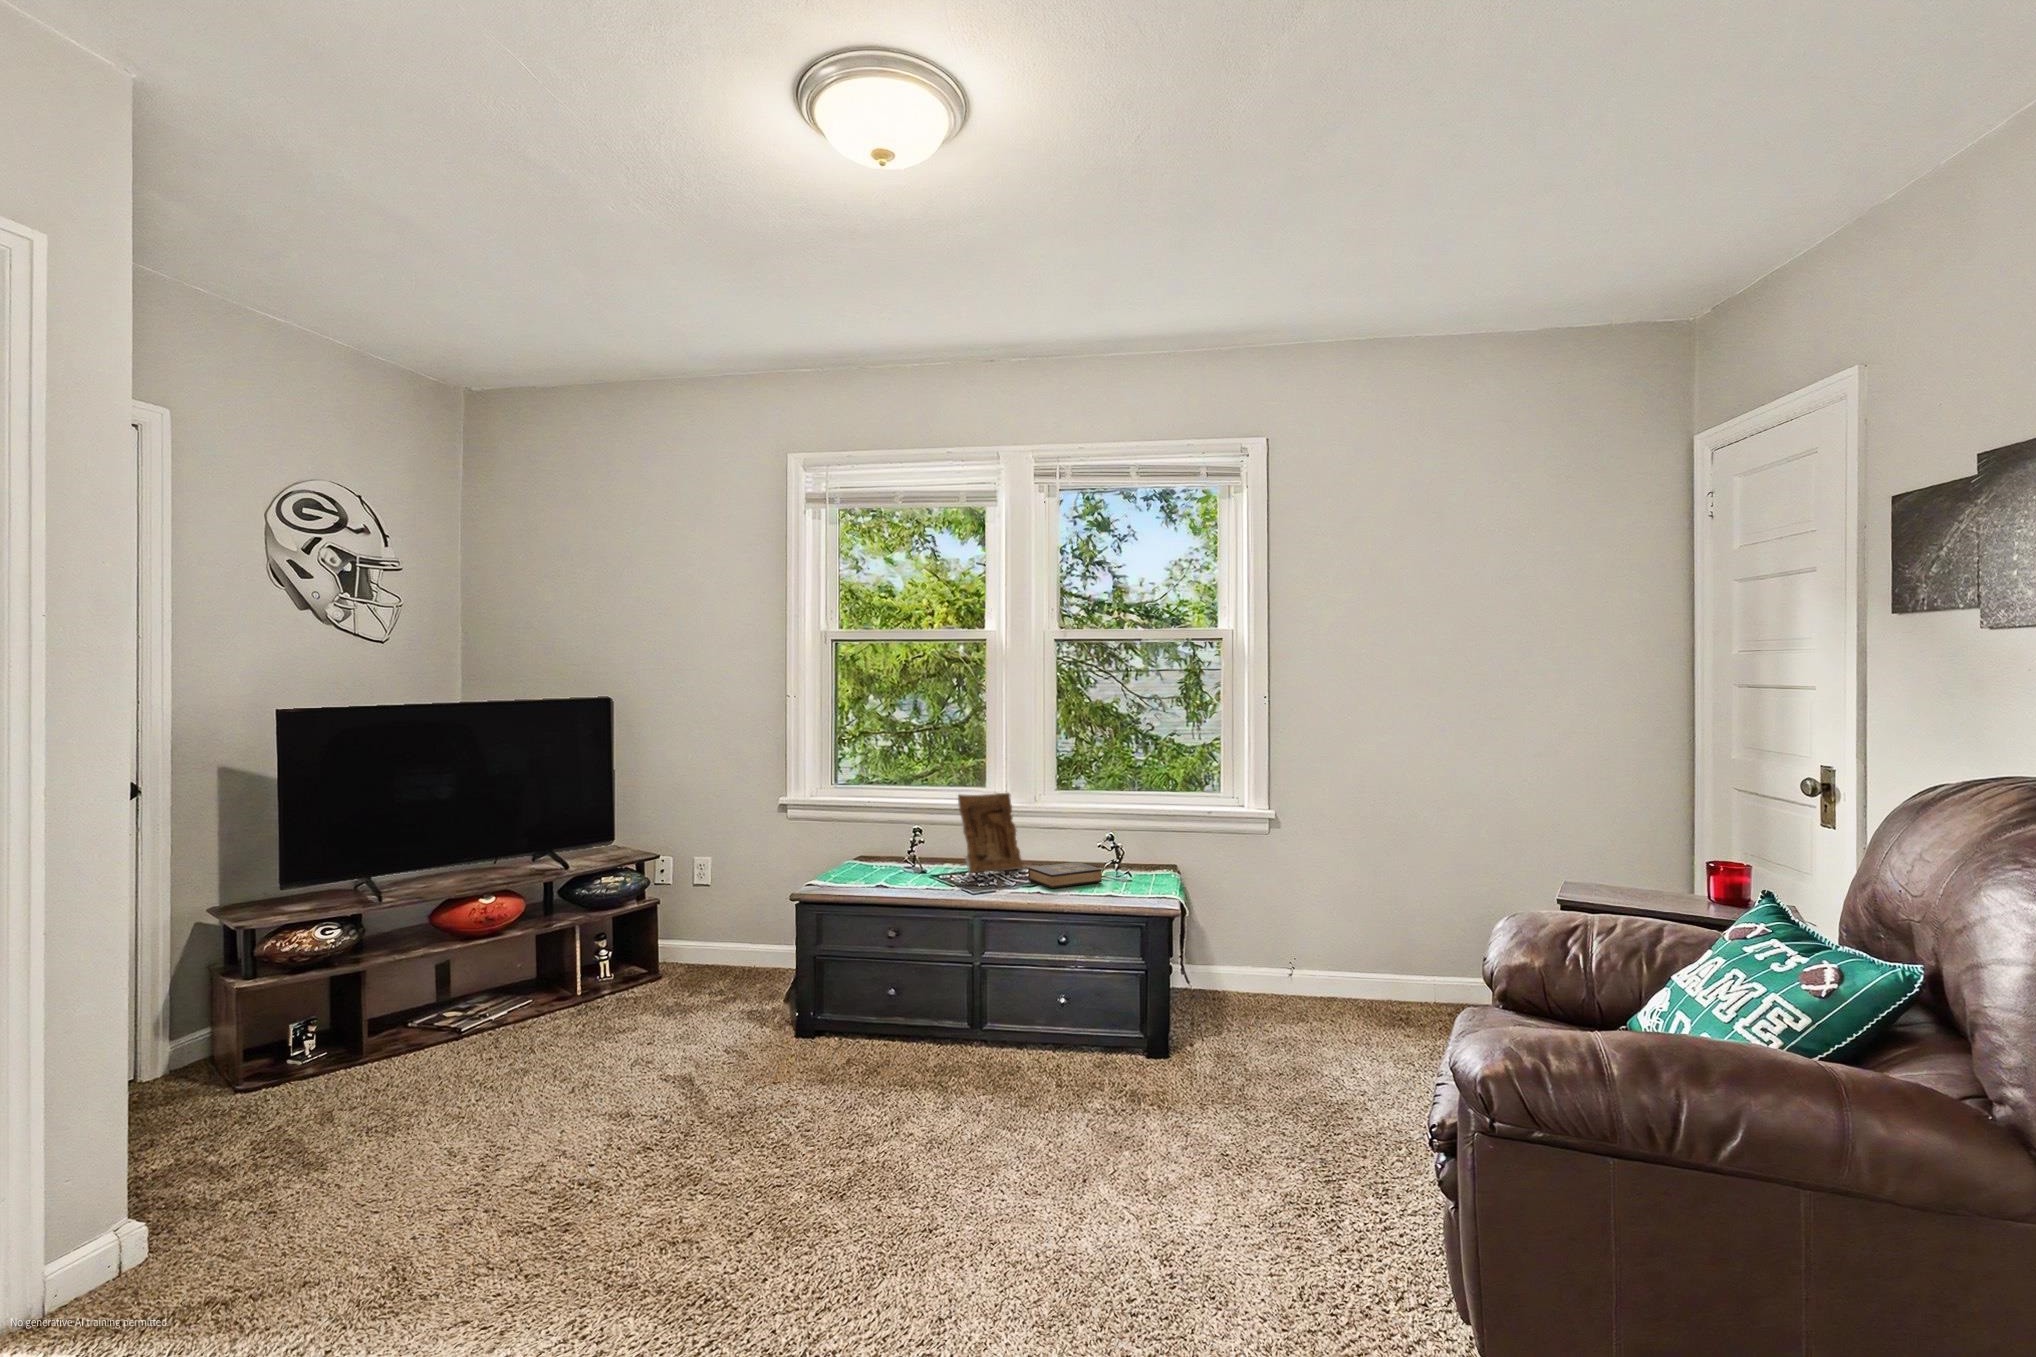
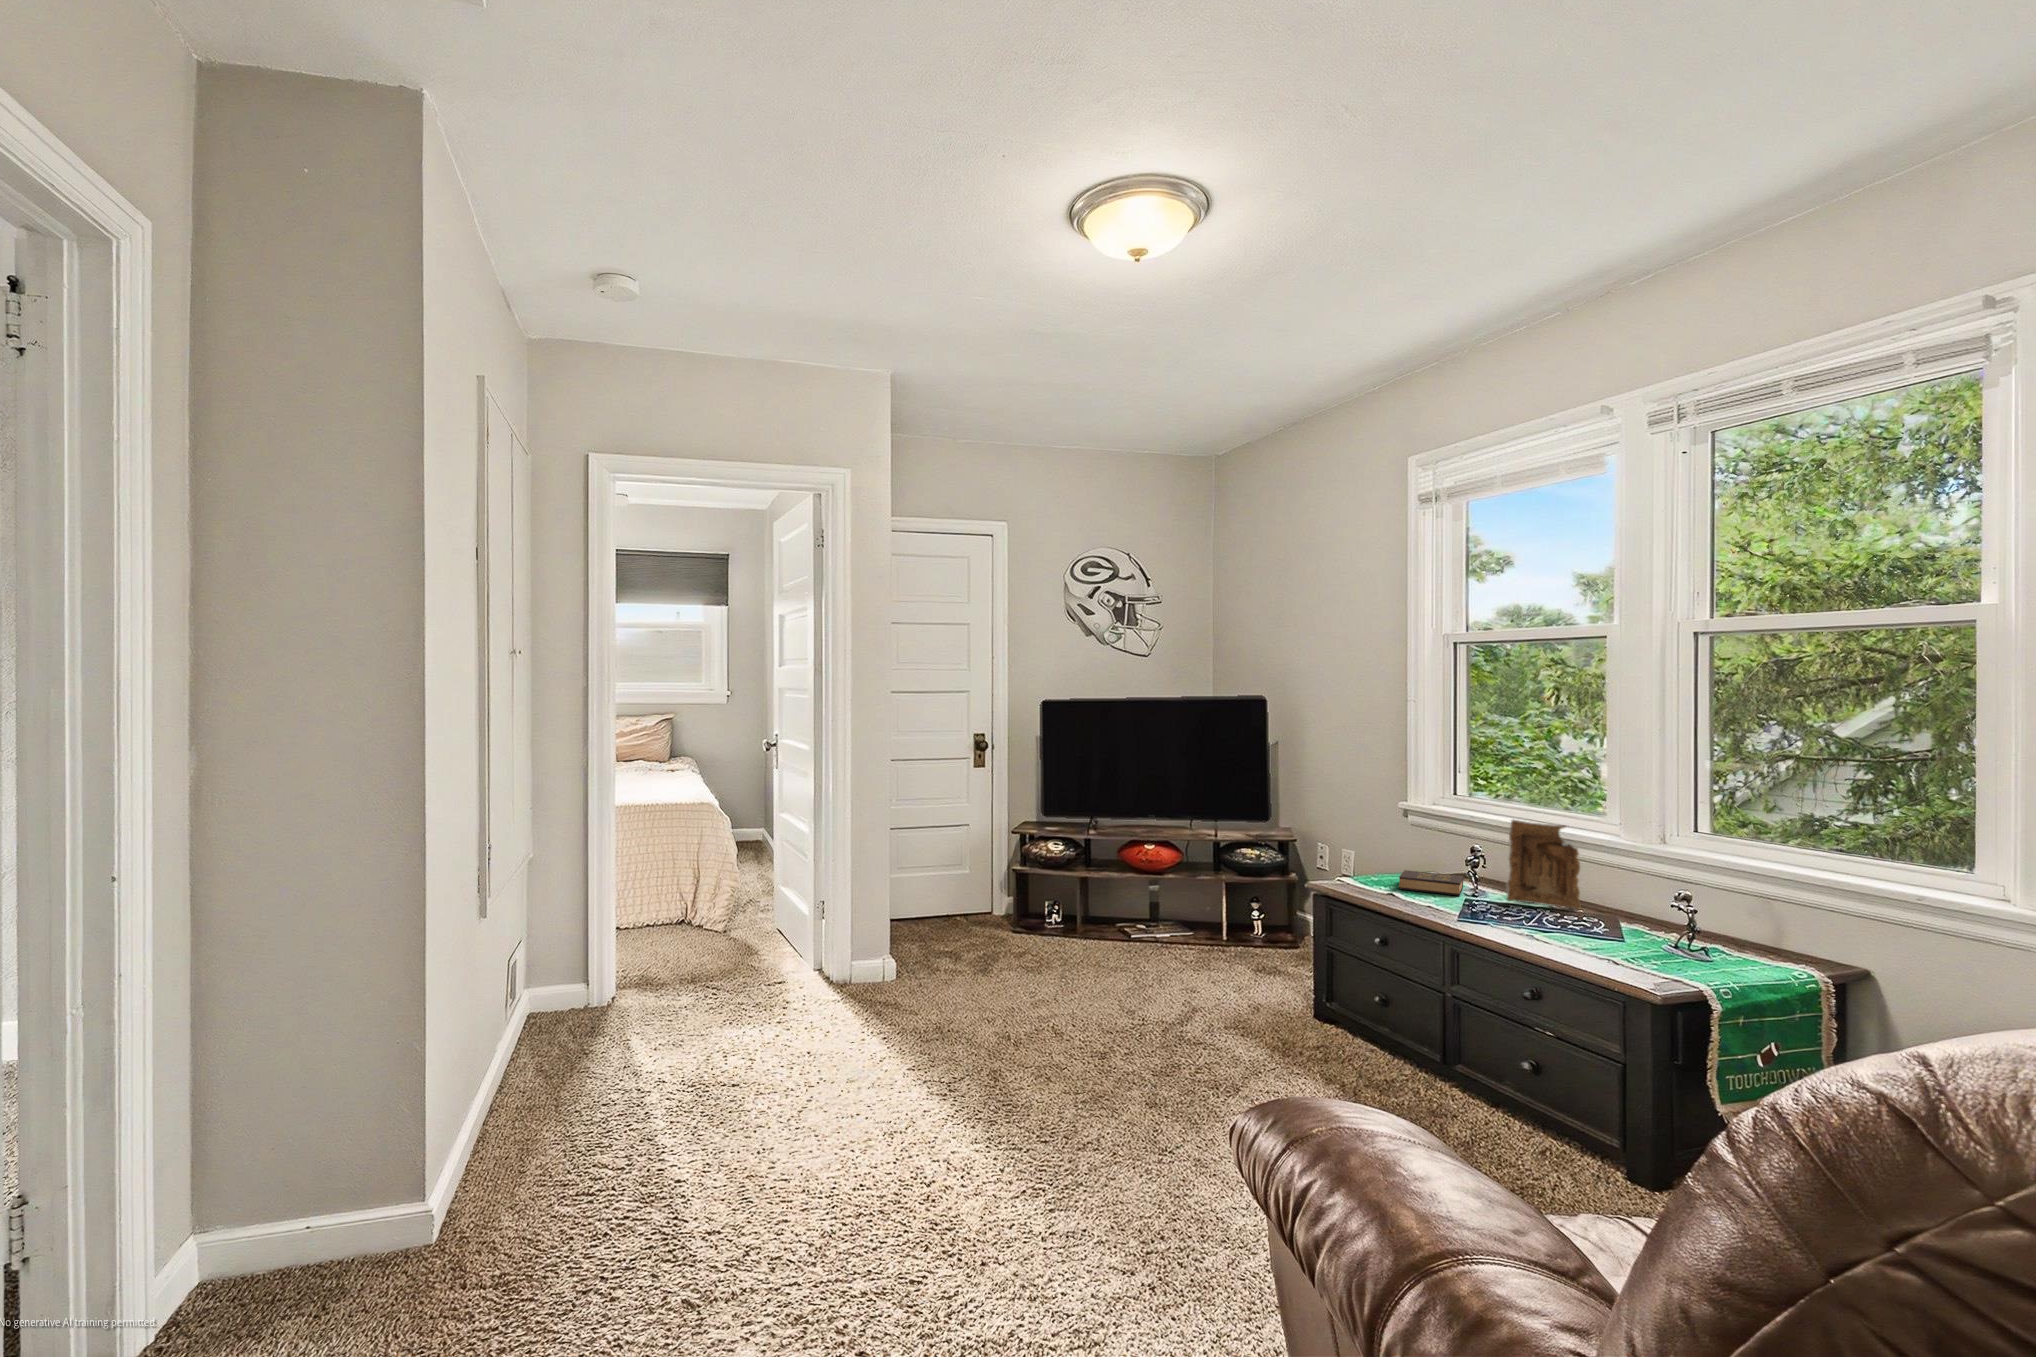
hardback book: present [1028,862,1102,888] -> present [1399,870,1463,896]

